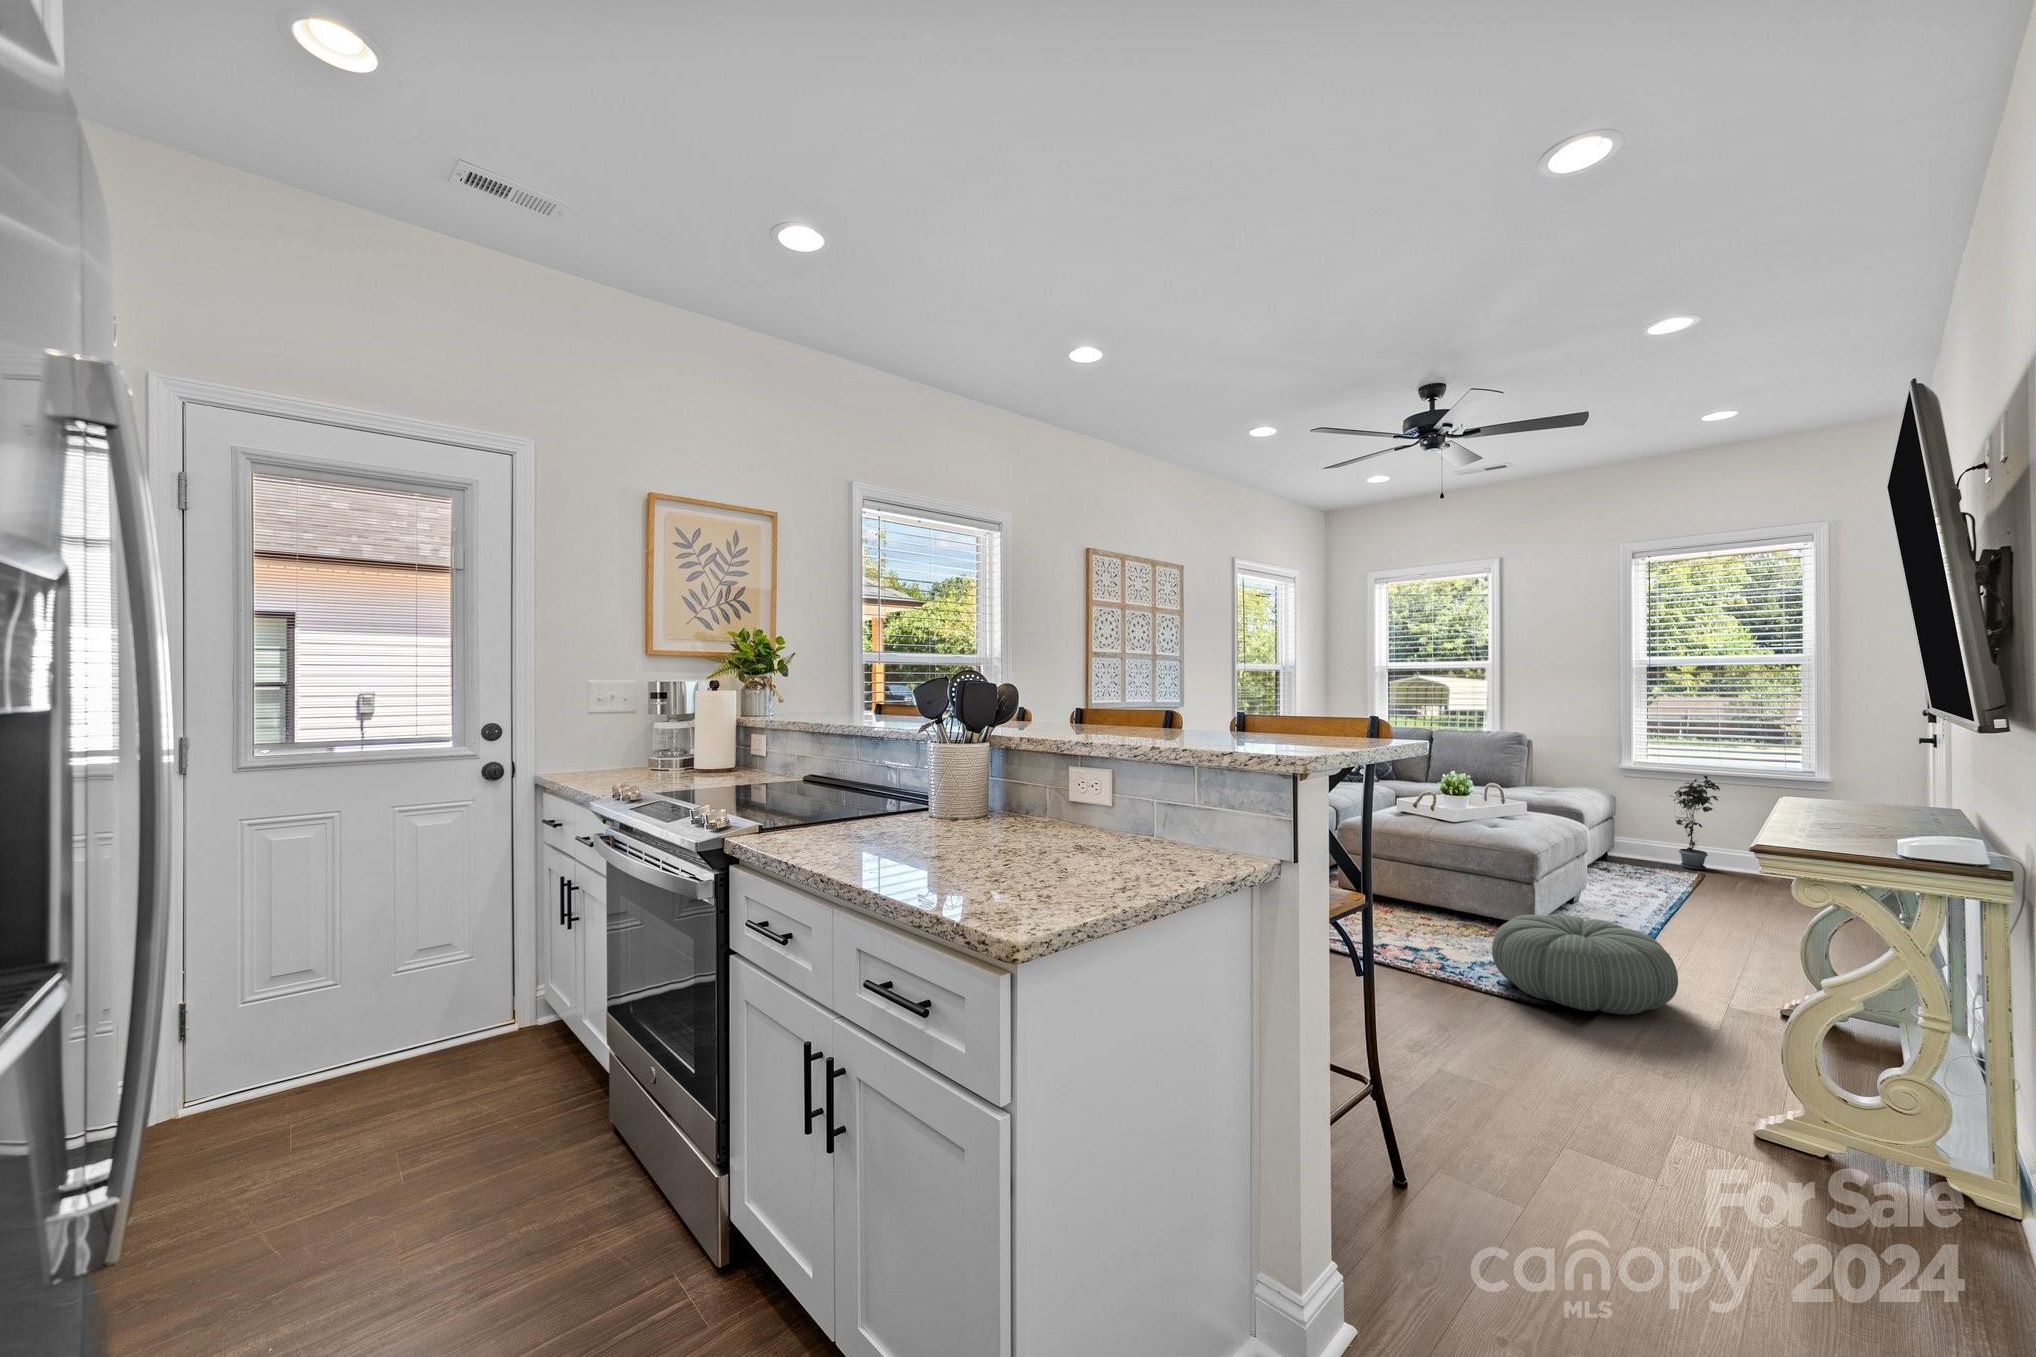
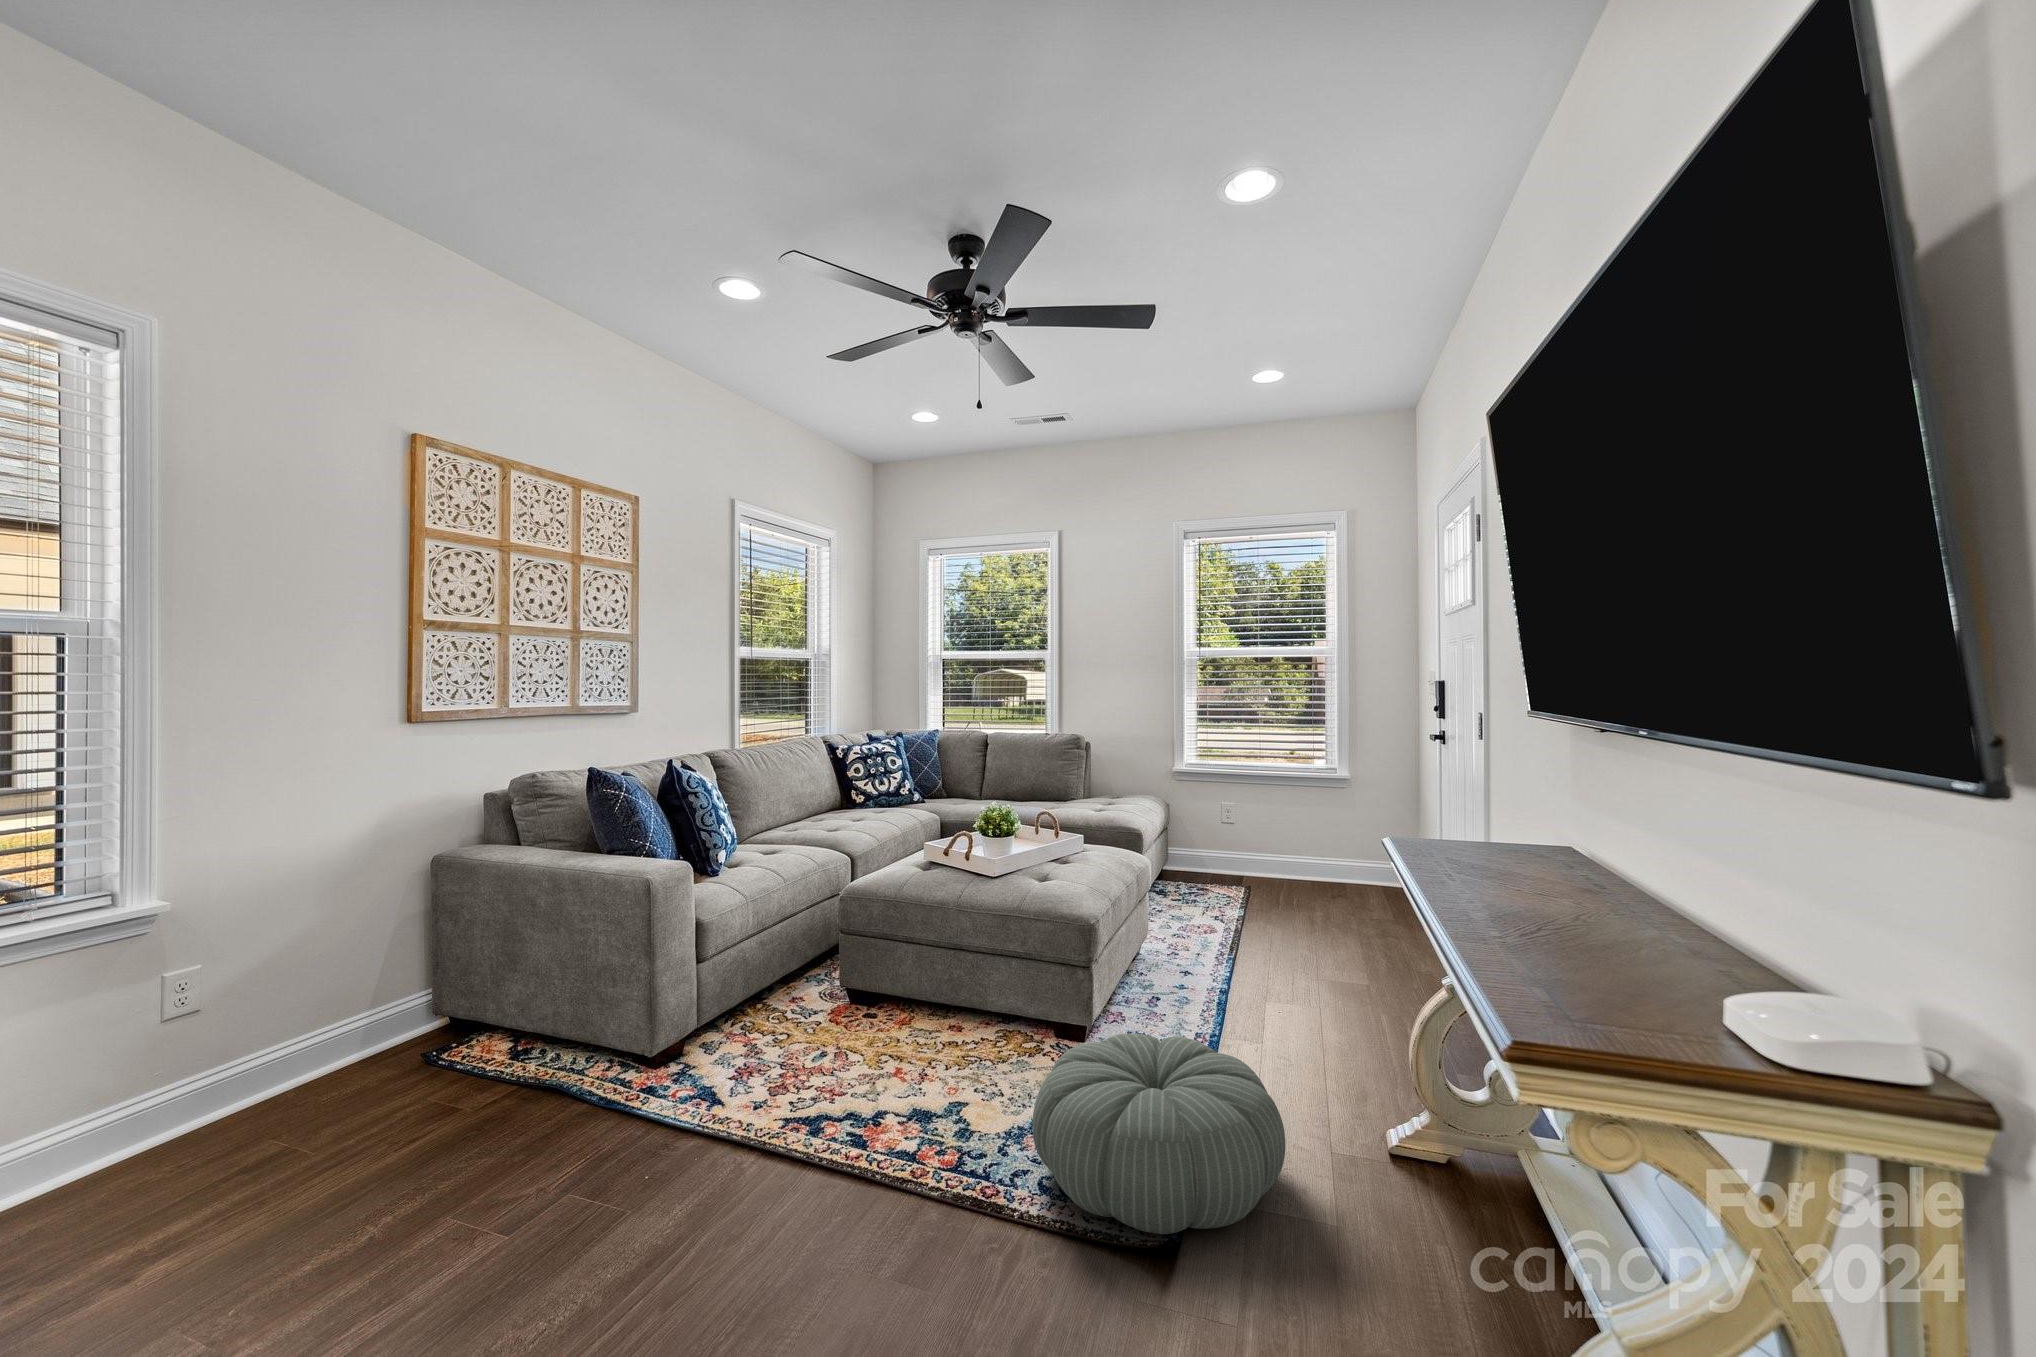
potted plant: present [1671,776,1720,870] -> none [1219,778,1267,884]

